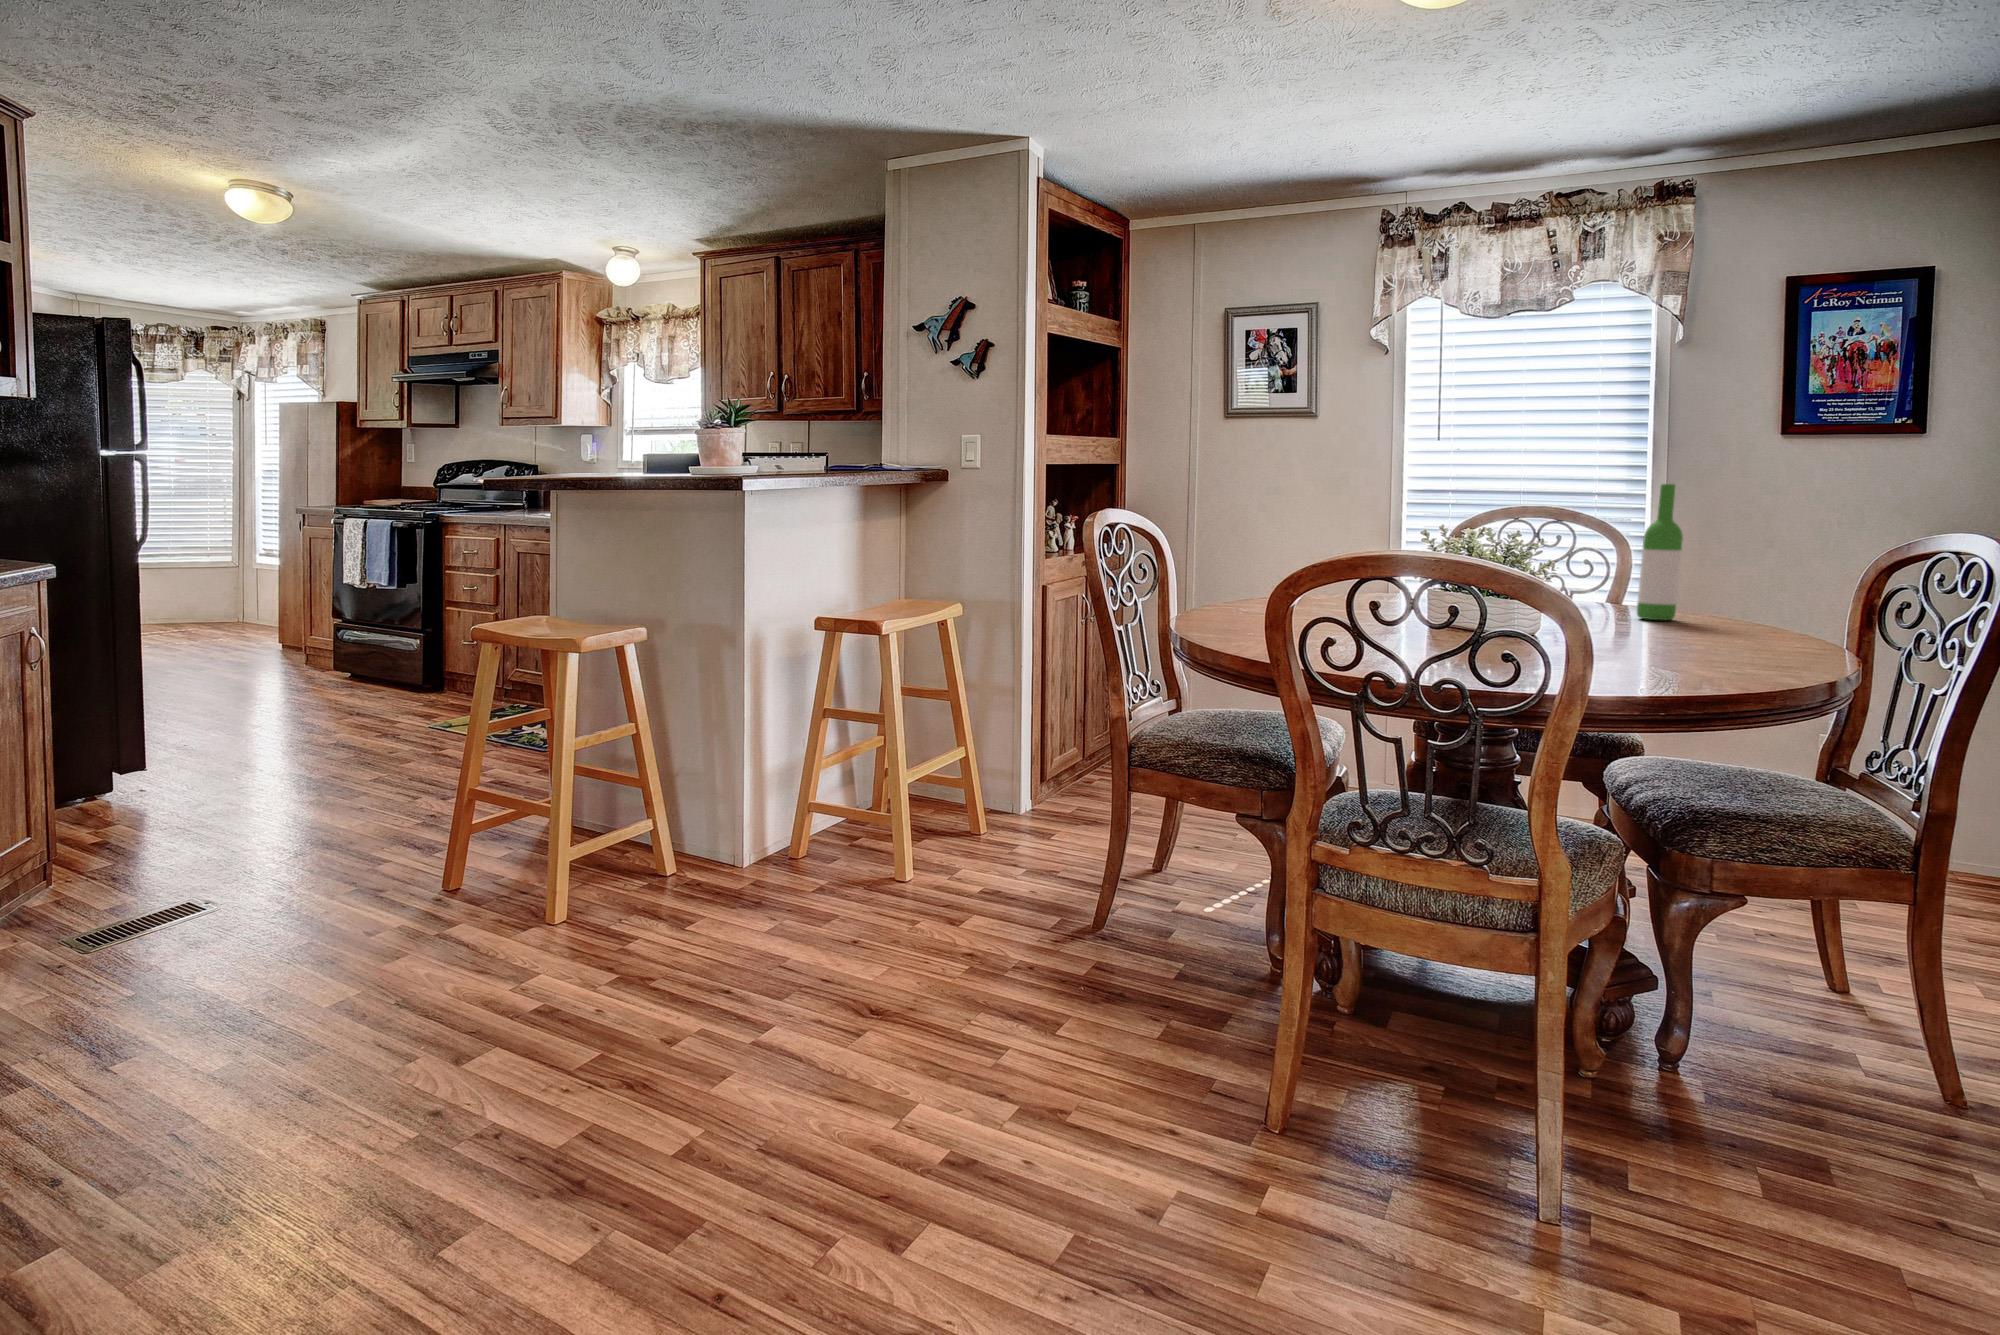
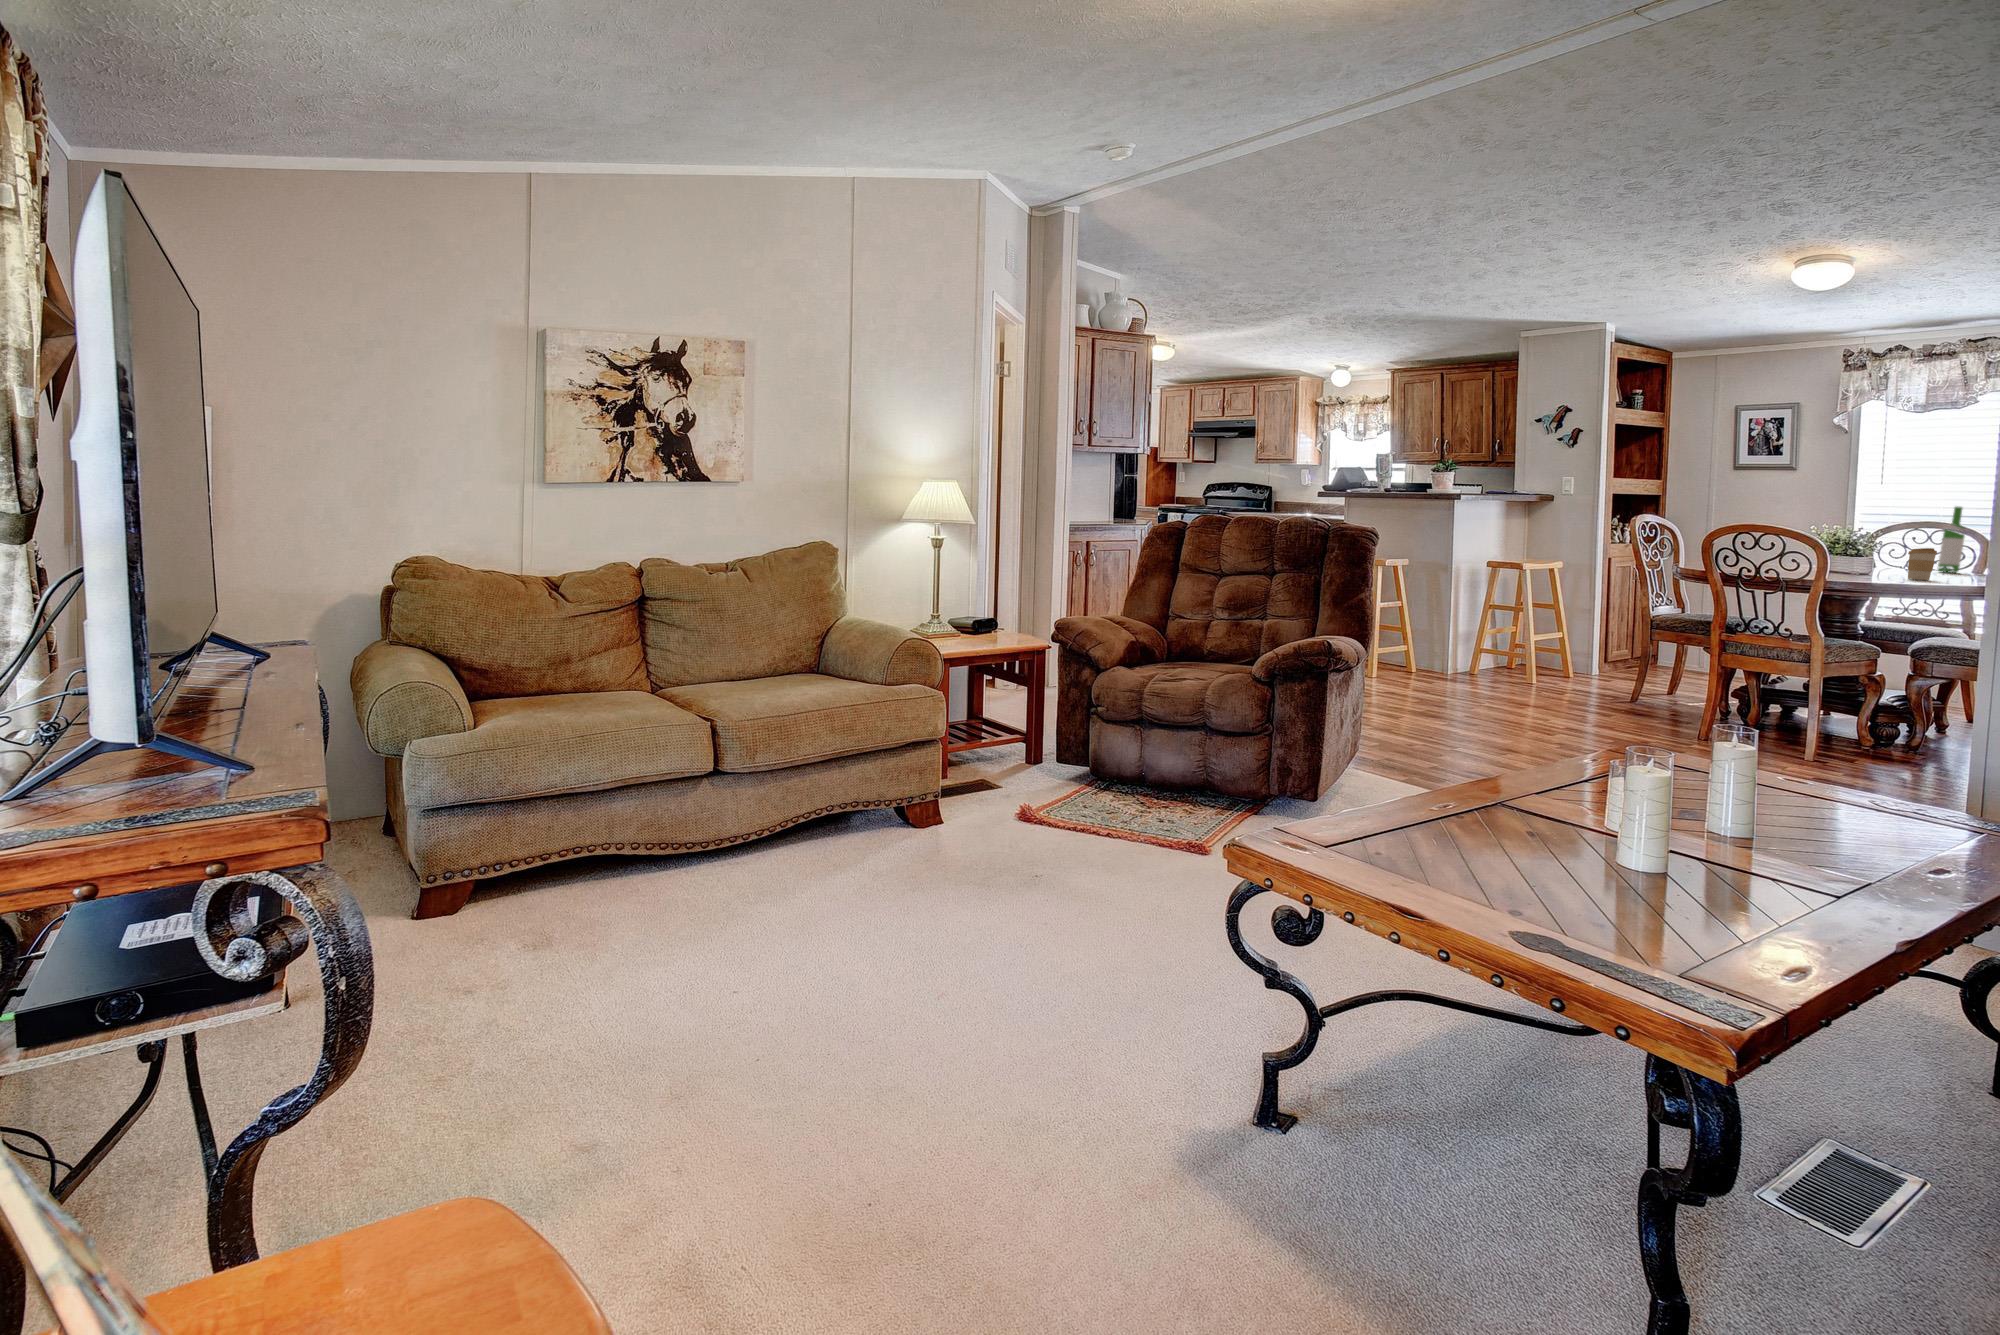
coffee cup: none [1682,596,1748,676] -> present [1908,548,1937,580]

